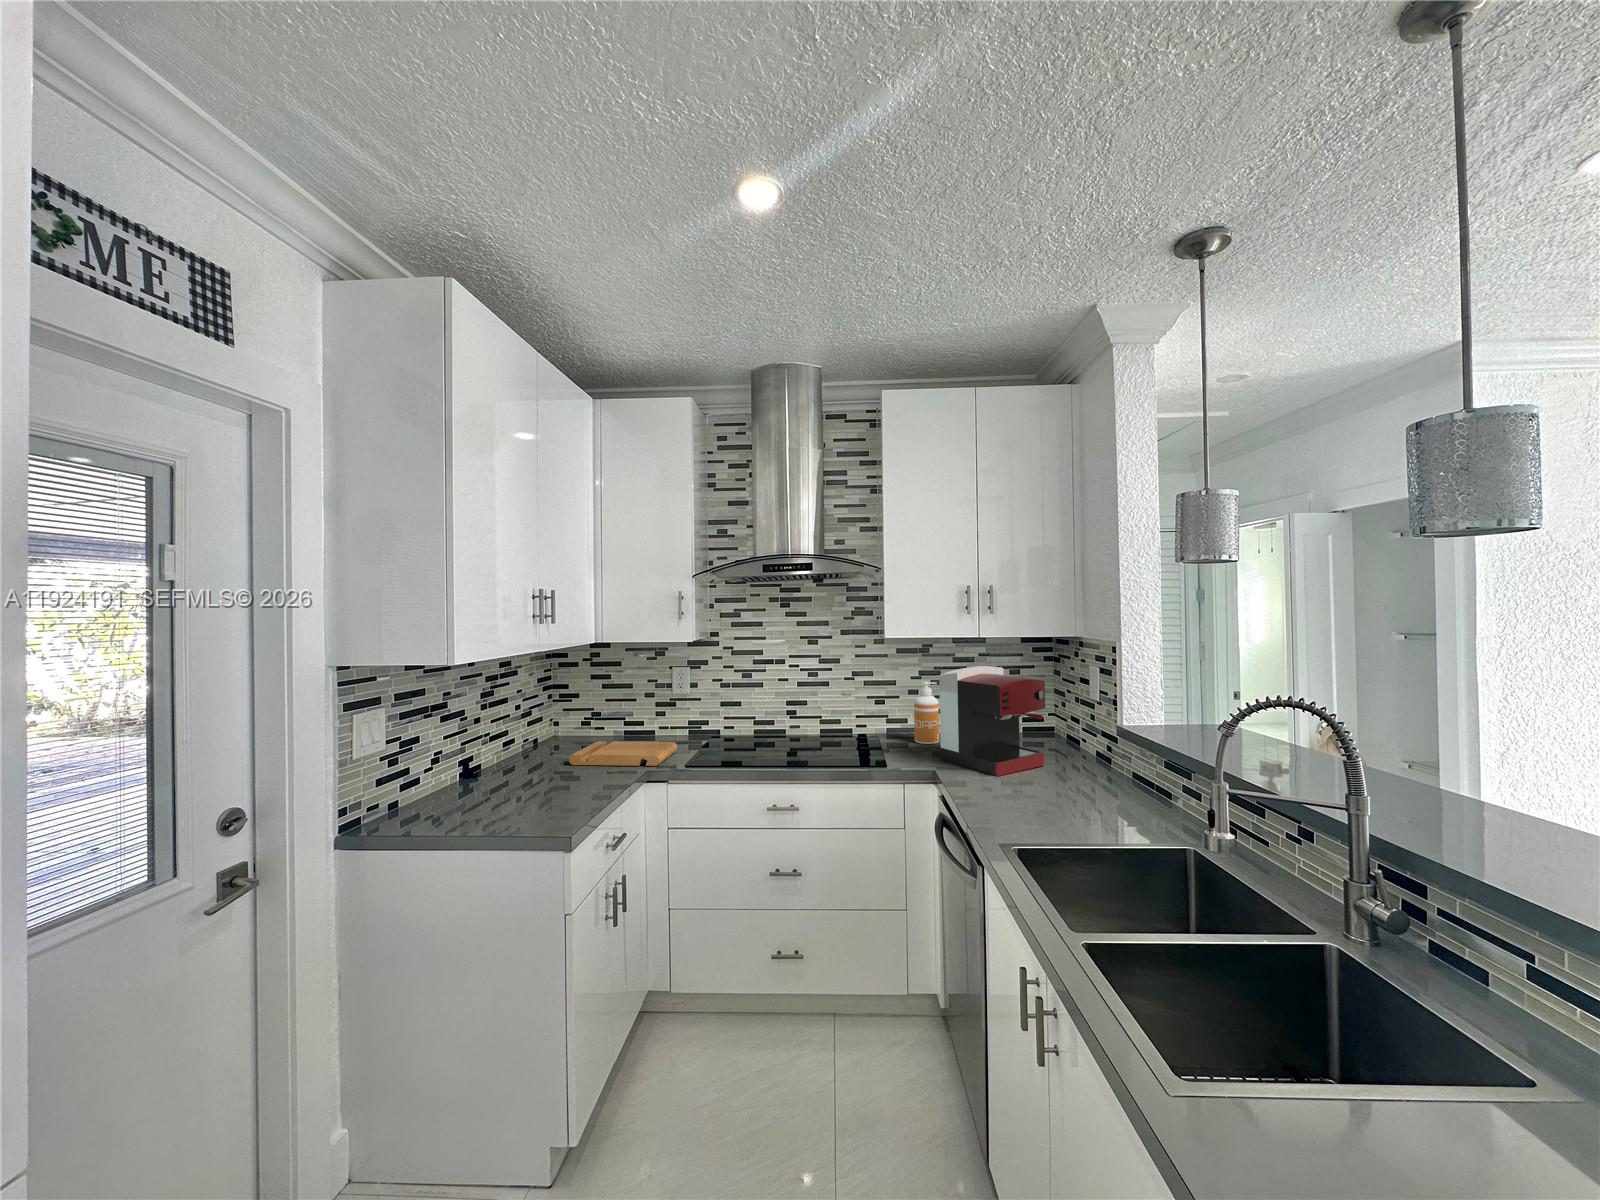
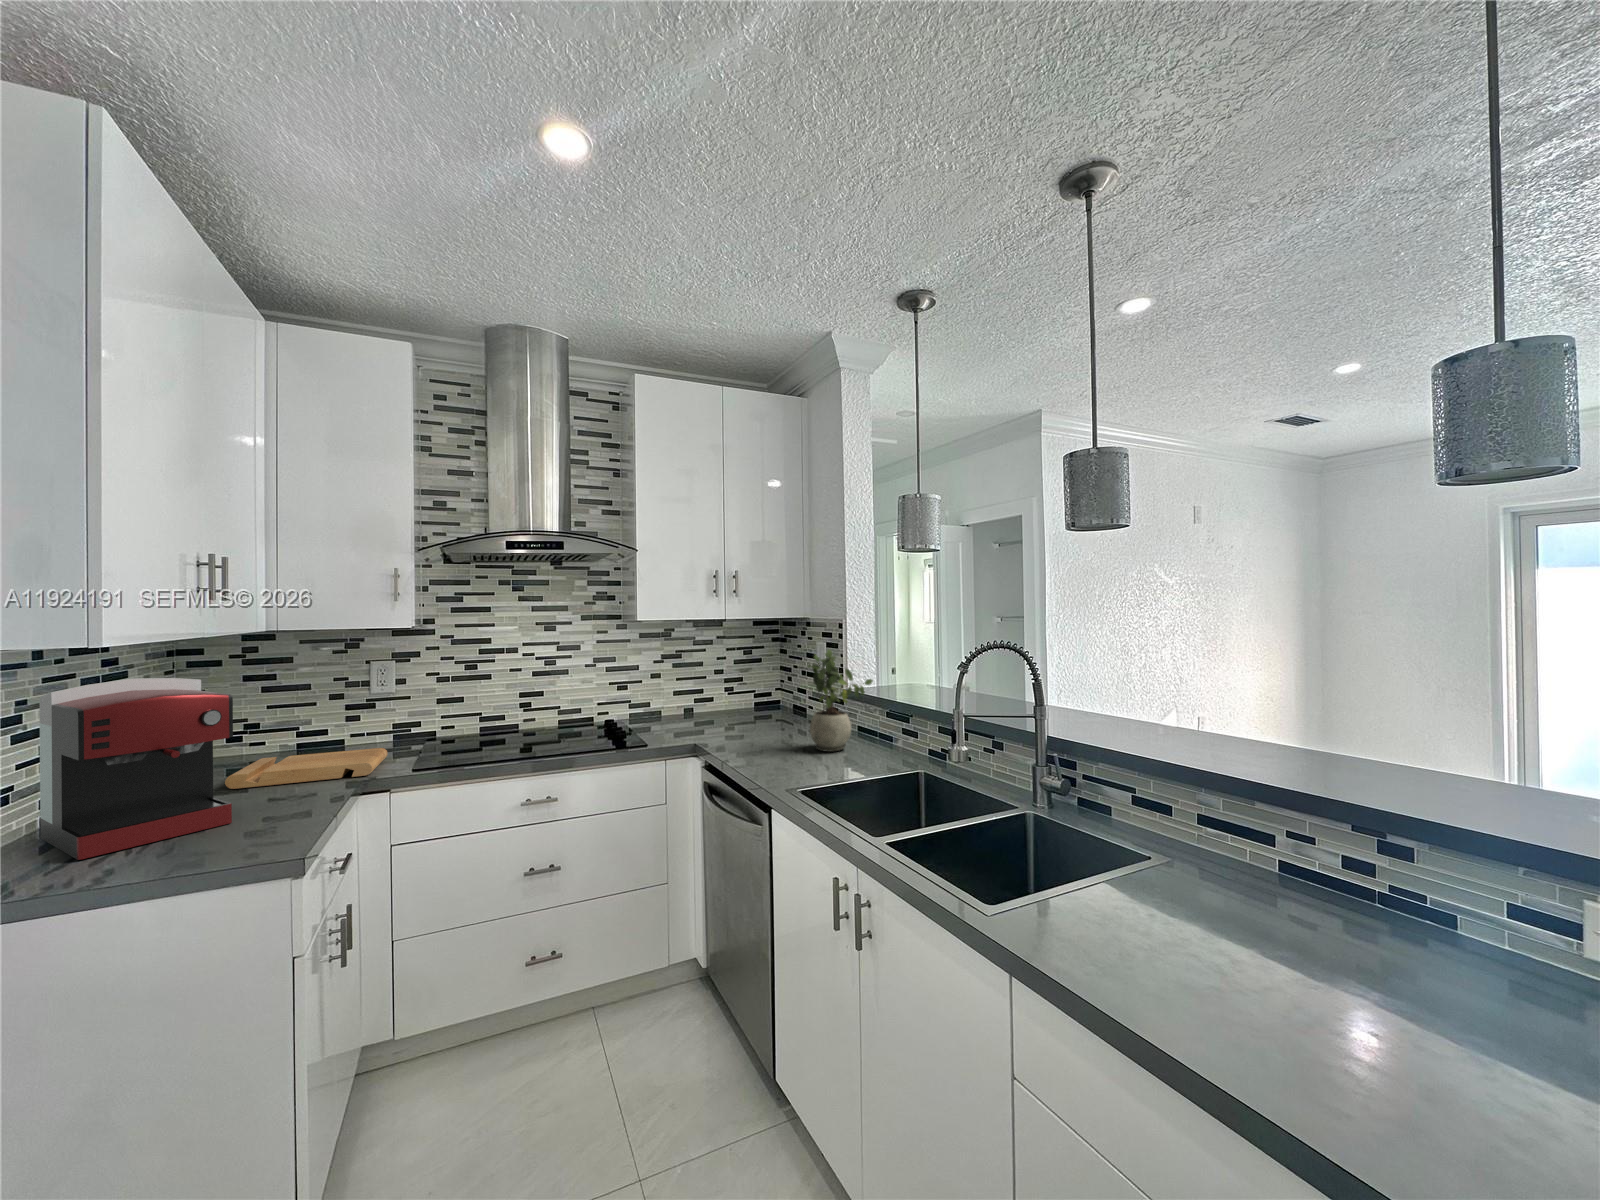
coffee maker: present [939,666,1045,776] -> present [40,678,233,860]
soap dispenser: present [914,682,939,744] -> none [662,664,686,724]
potted plant: none [1056,683,1140,804] -> present [808,650,873,752]

